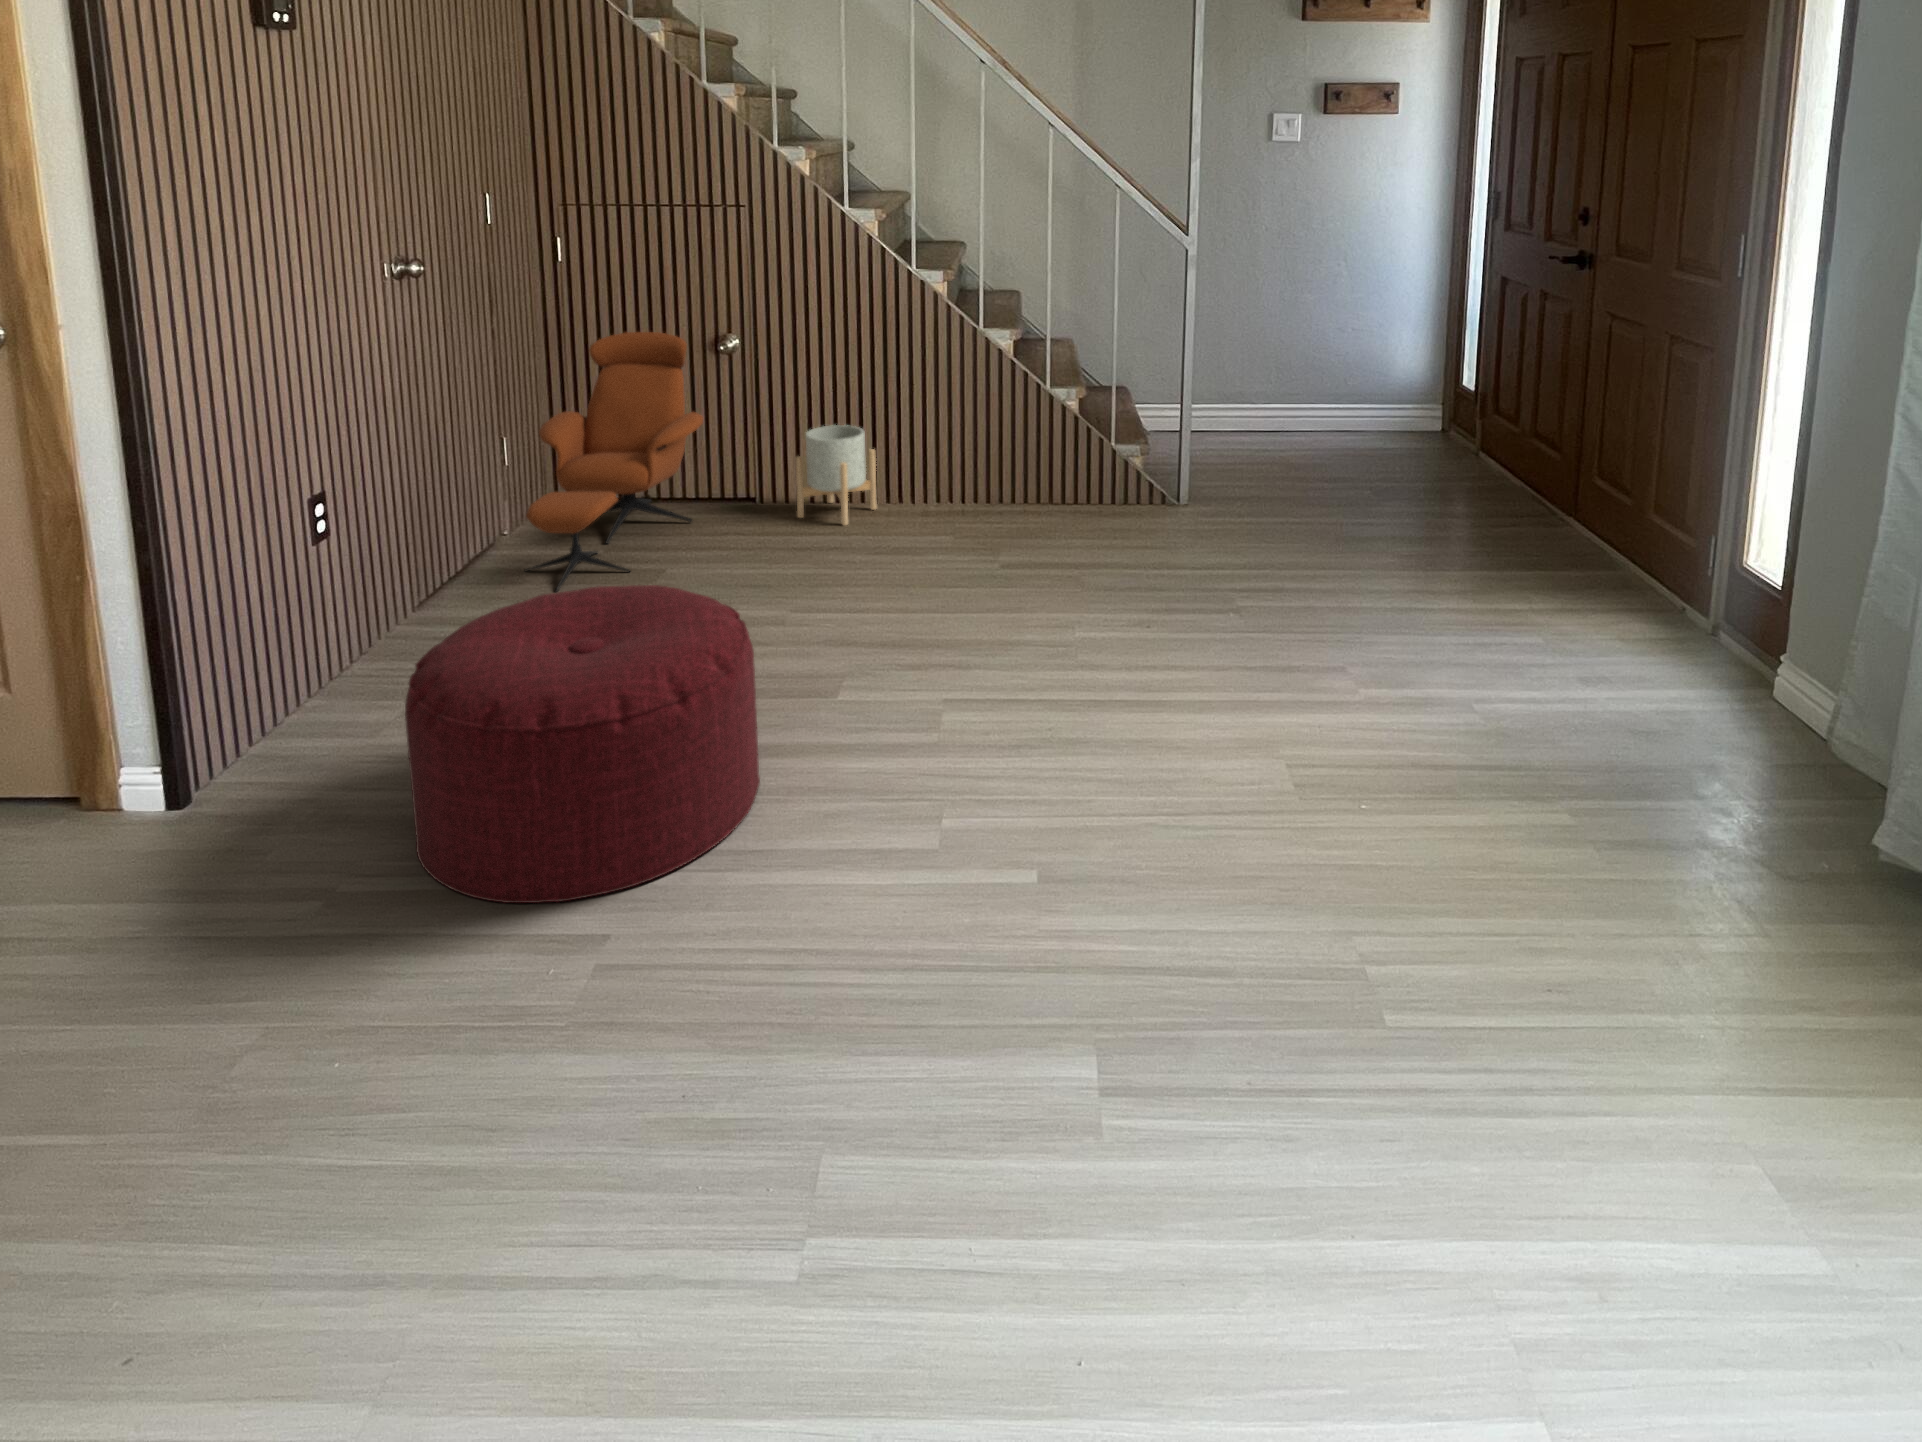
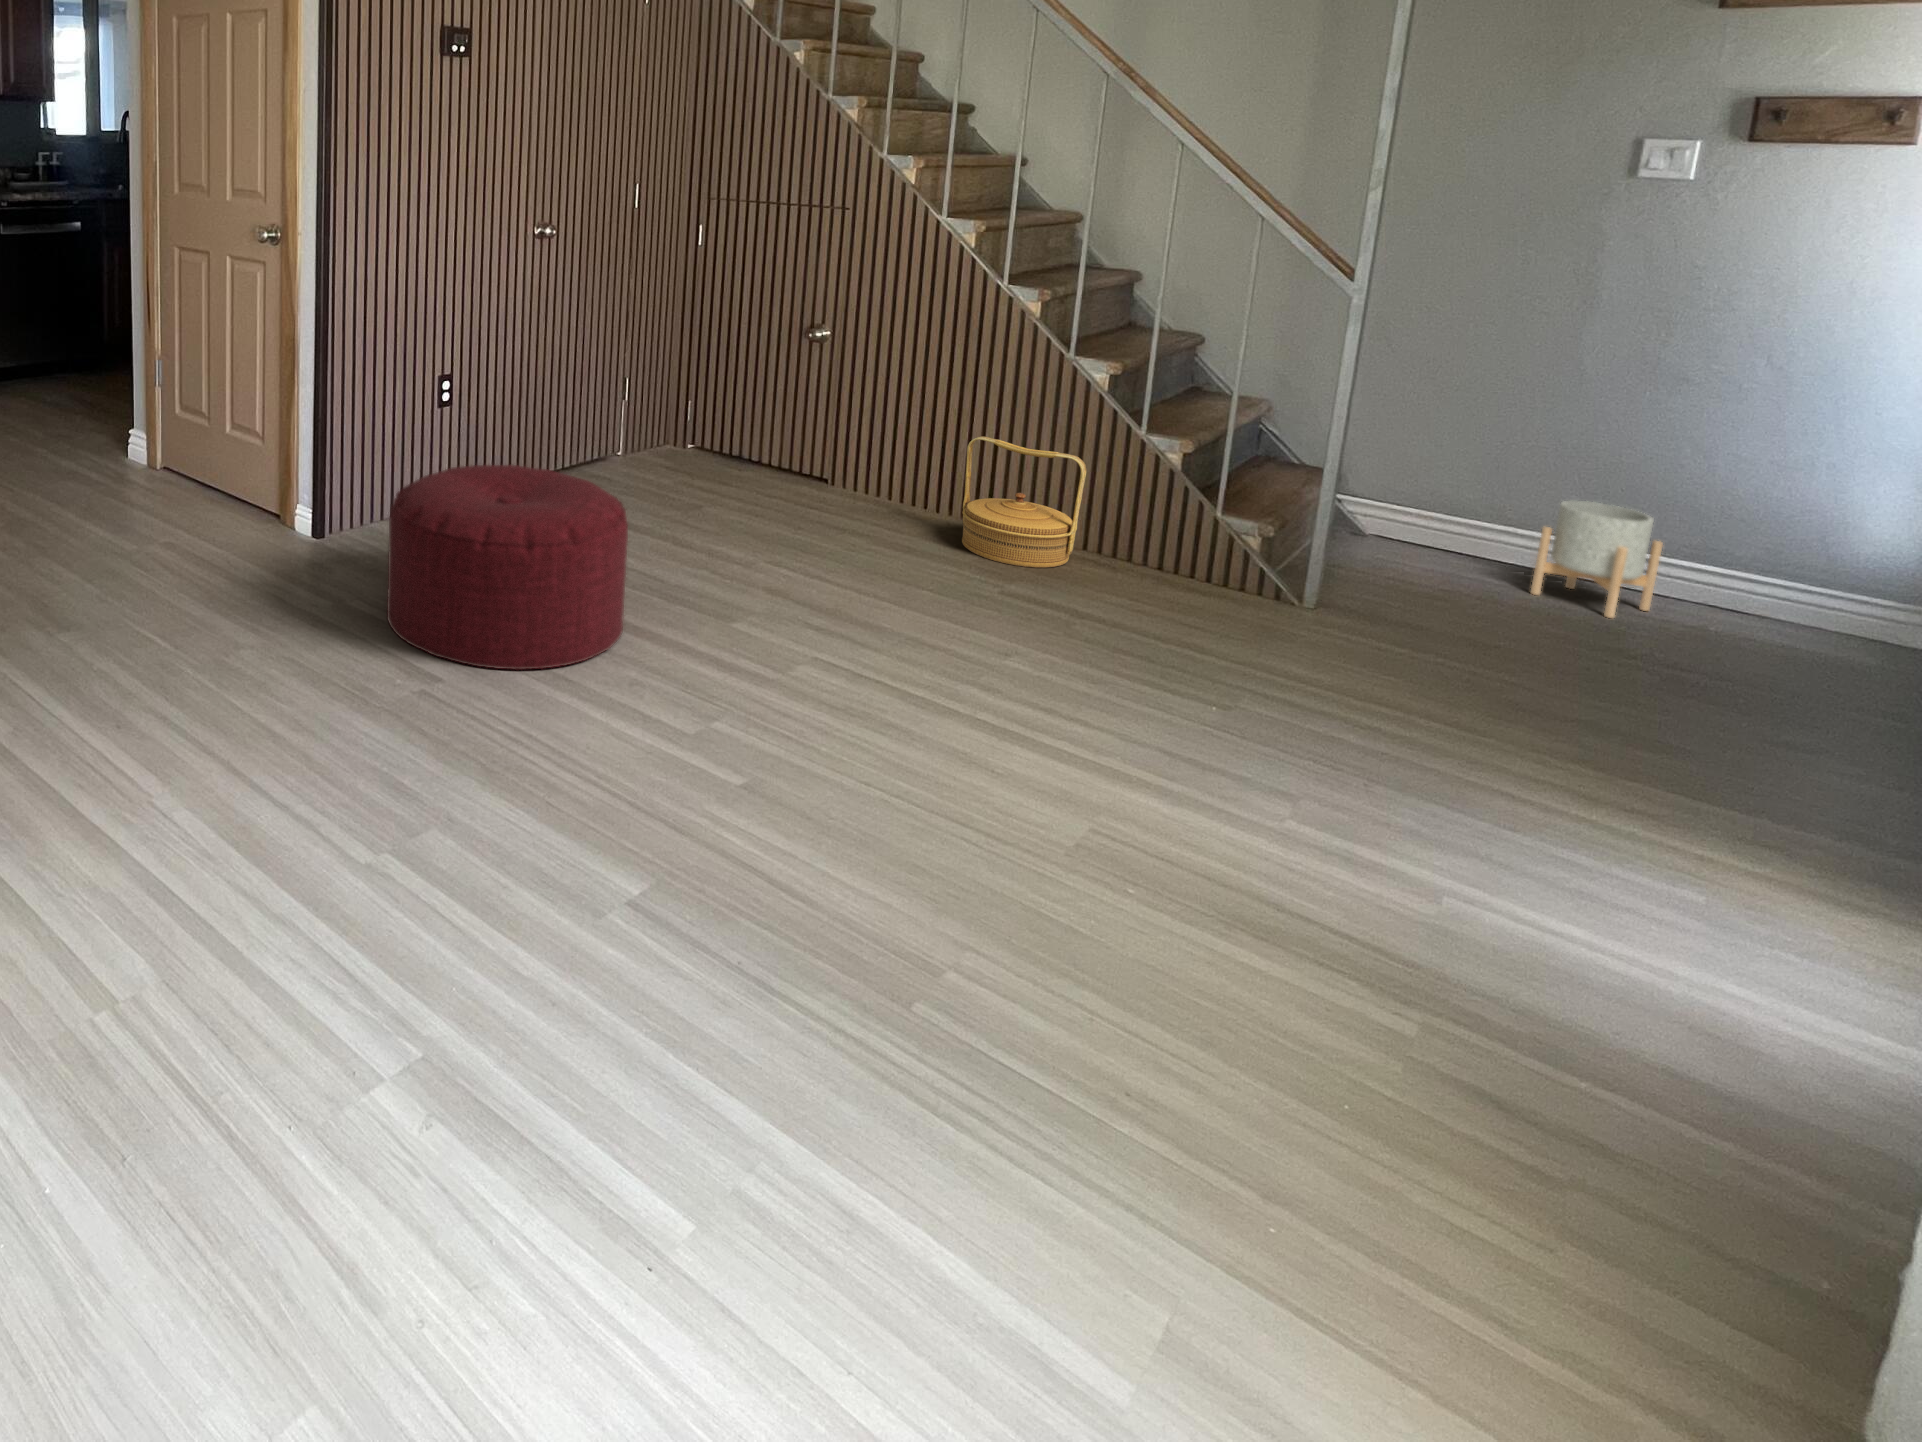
lounge chair: present [525,332,703,592] -> none [601,311,779,501]
woven basket: none [919,419,1026,535] -> present [962,436,1087,568]
planter: present [796,425,876,525] -> present [1530,501,1663,618]

